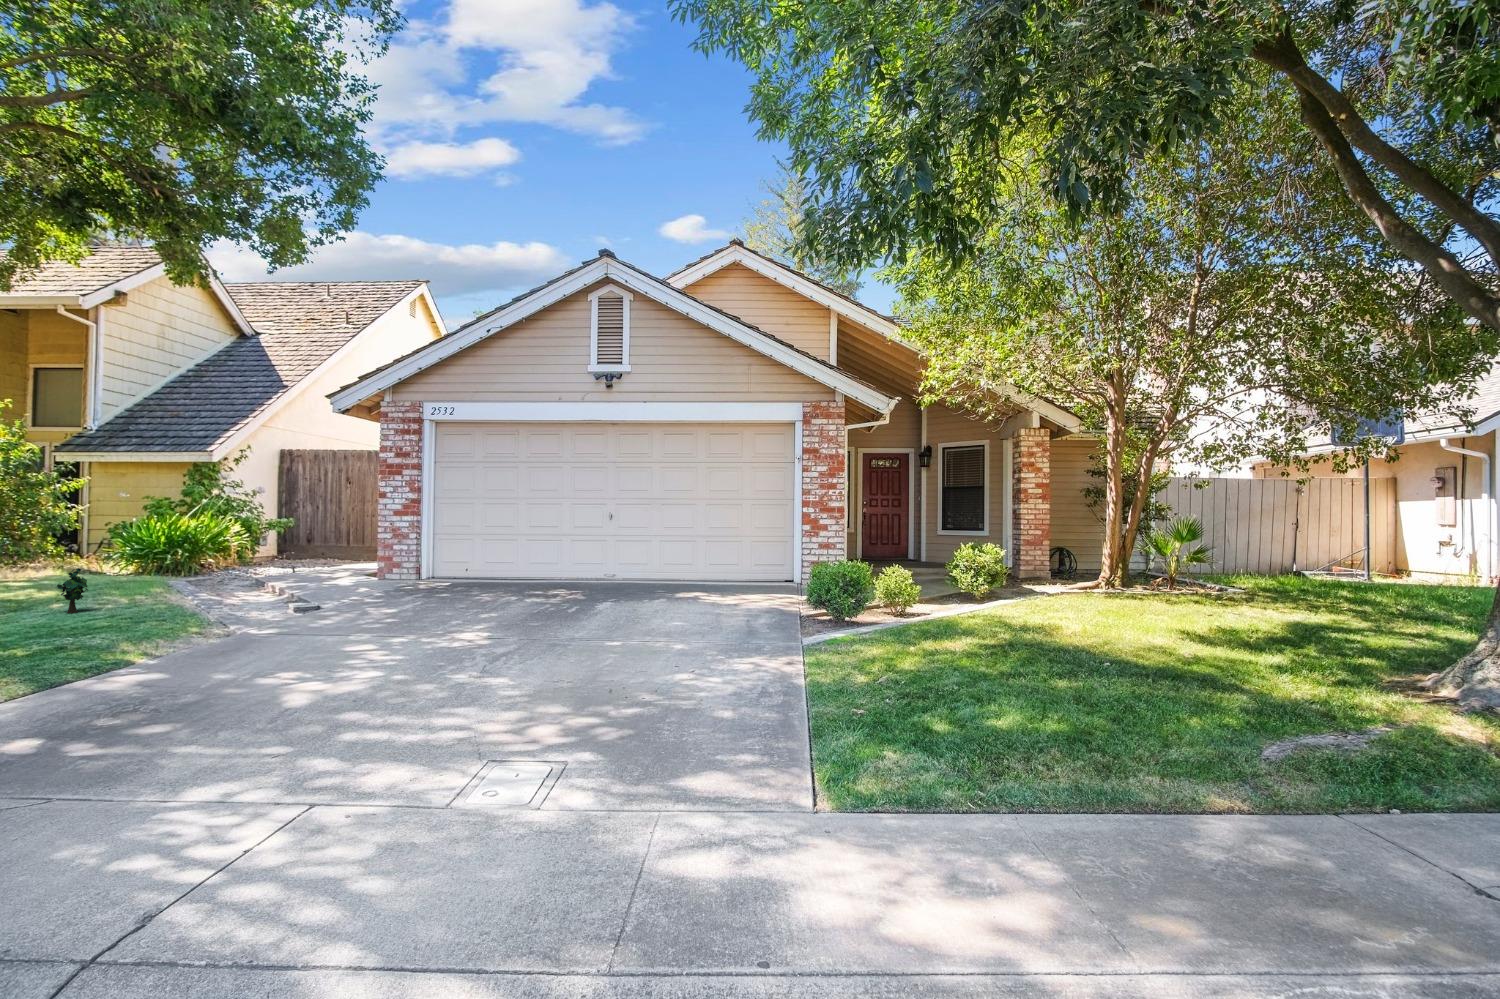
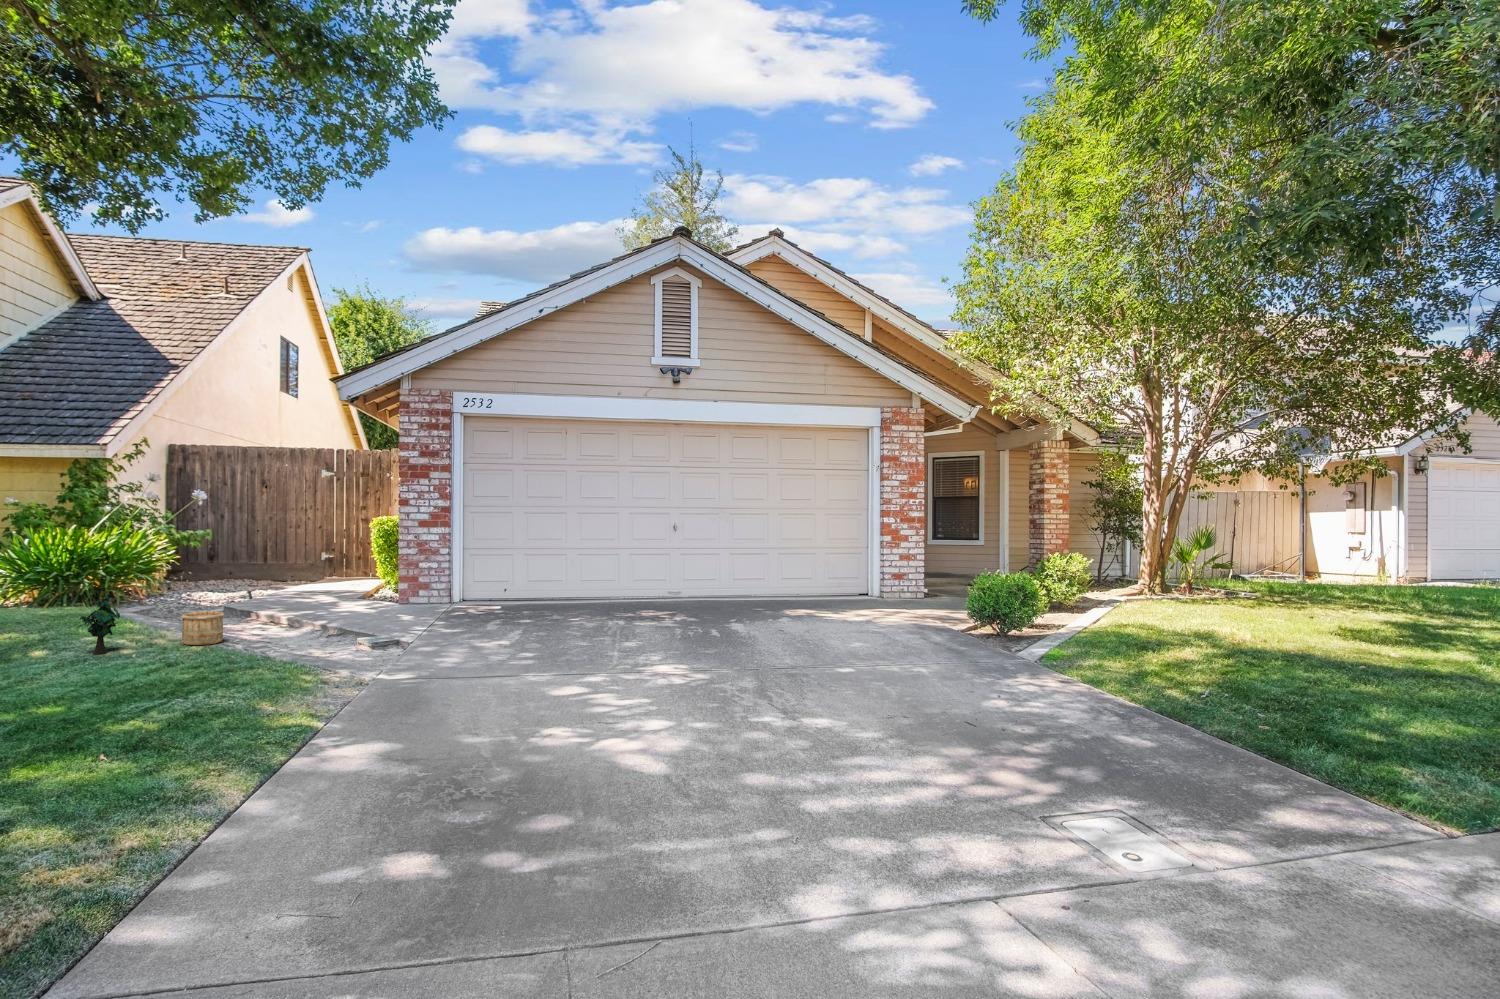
wooden bucket: none [139,583,175,609] -> present [181,611,224,645]

